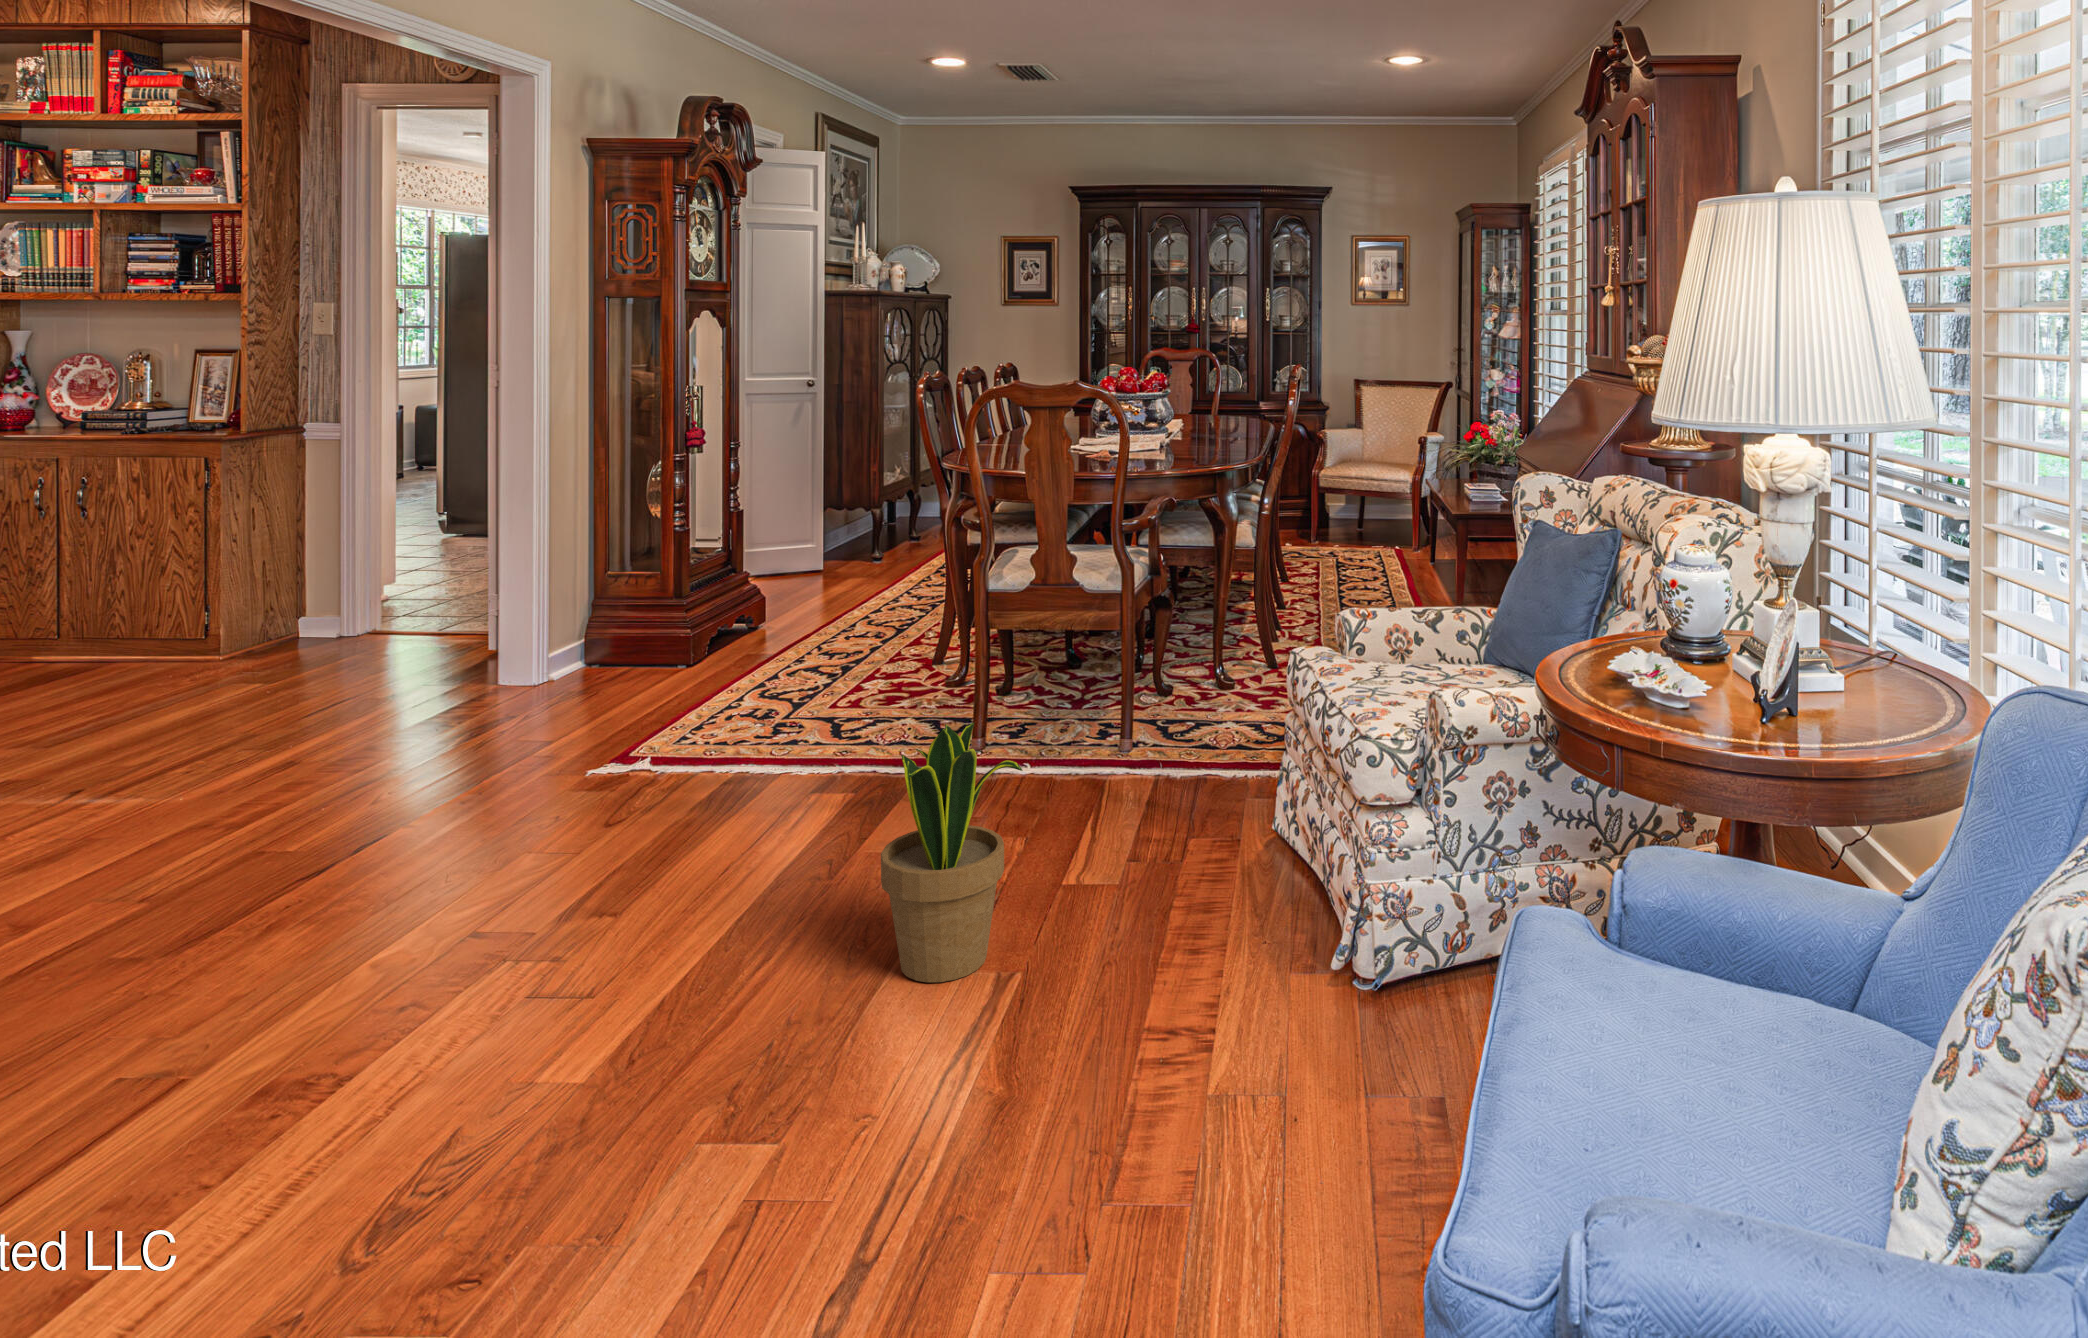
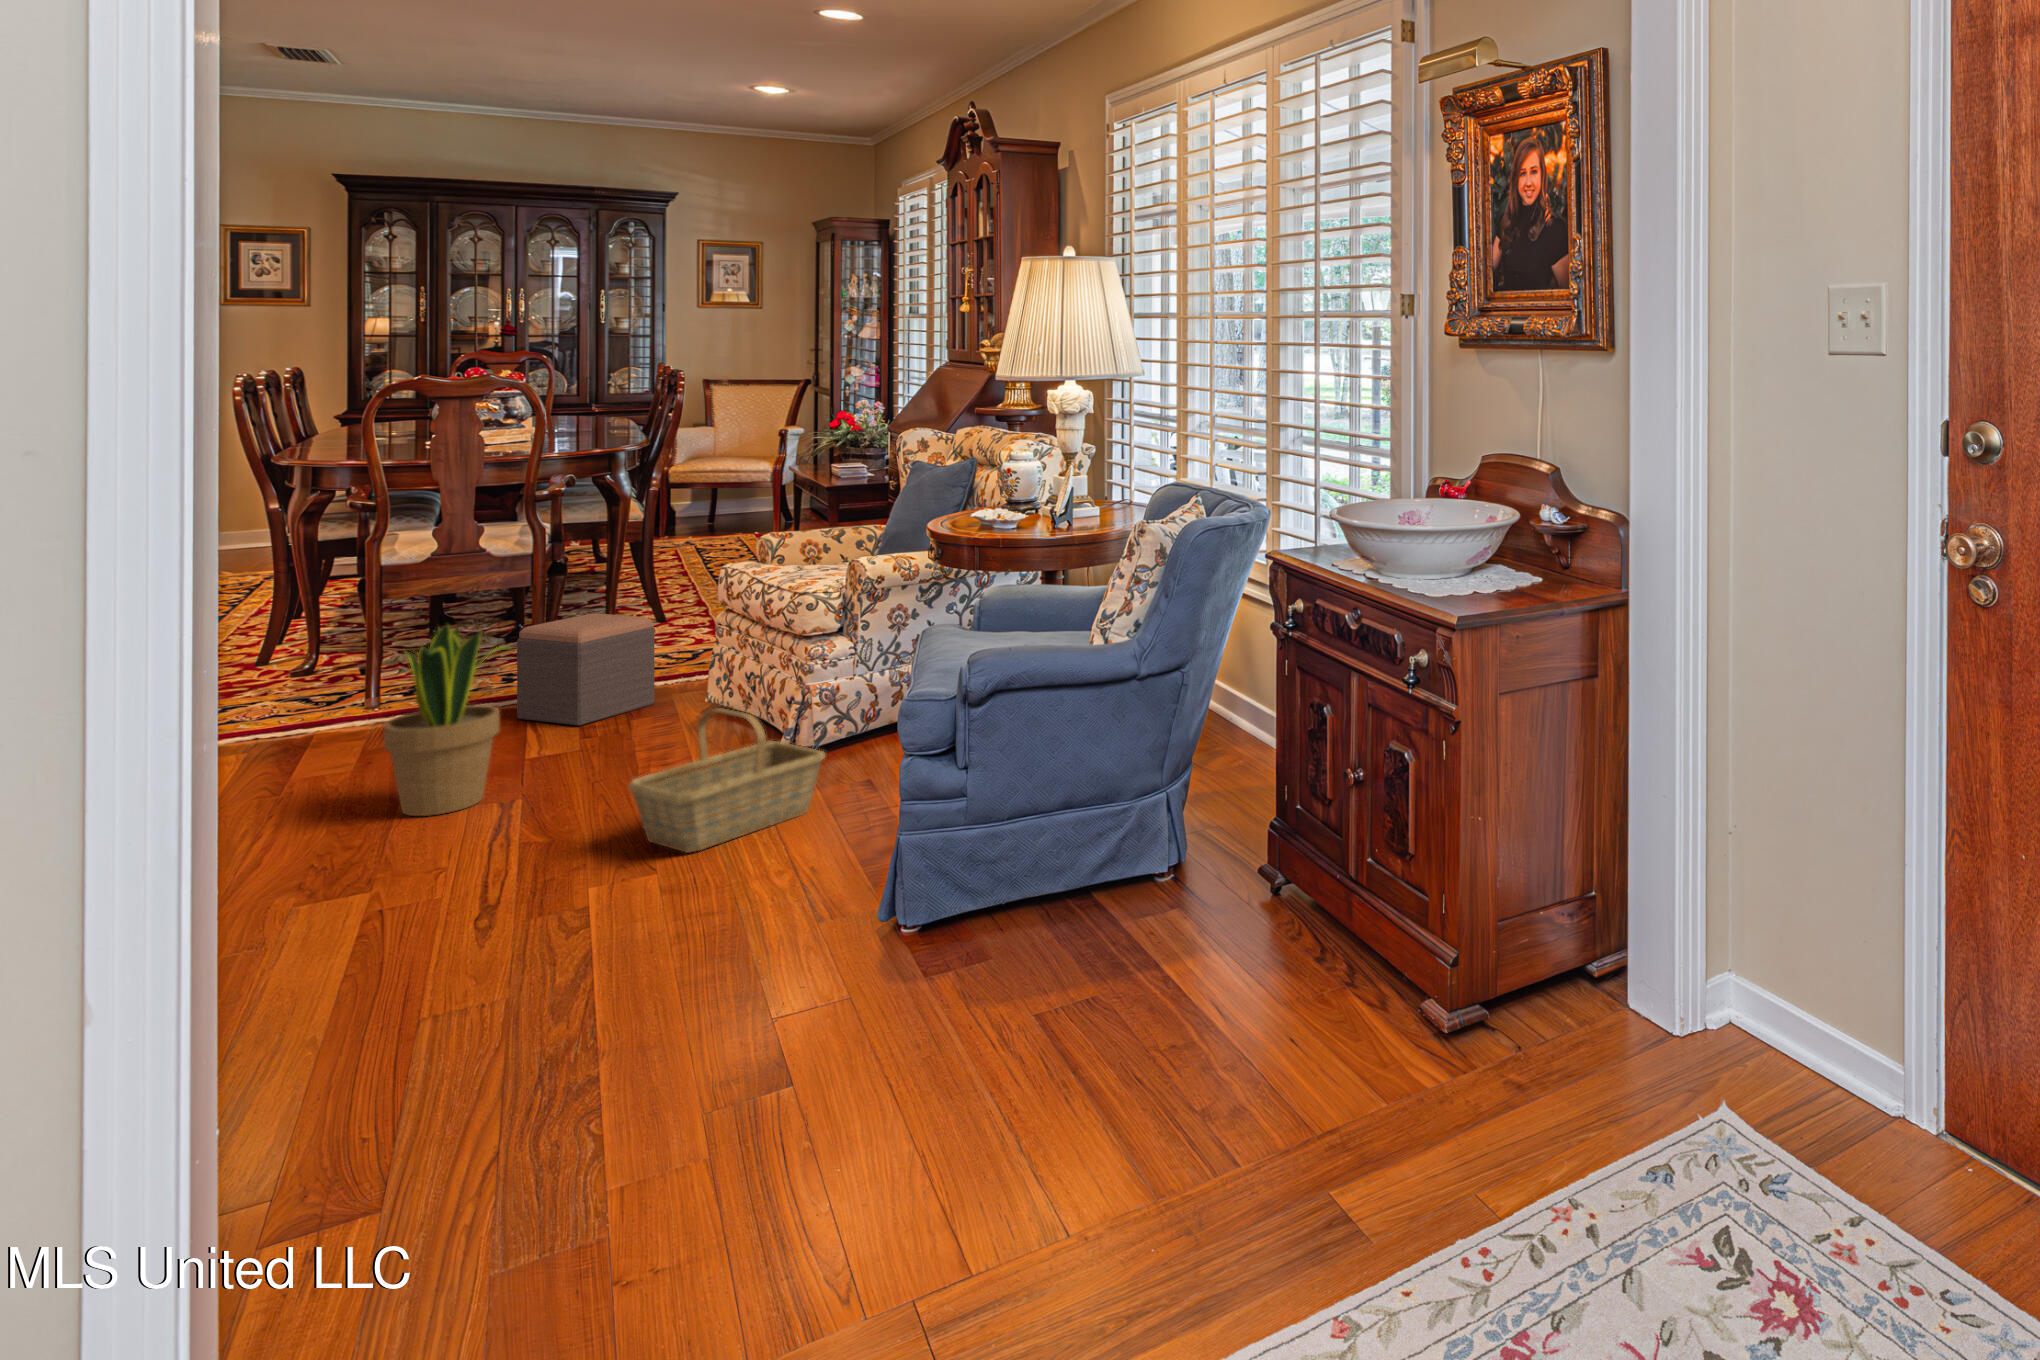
footstool: none [1086,682,1224,835] -> present [517,613,655,726]
basket: none [1076,958,1360,1232] -> present [628,708,825,853]

